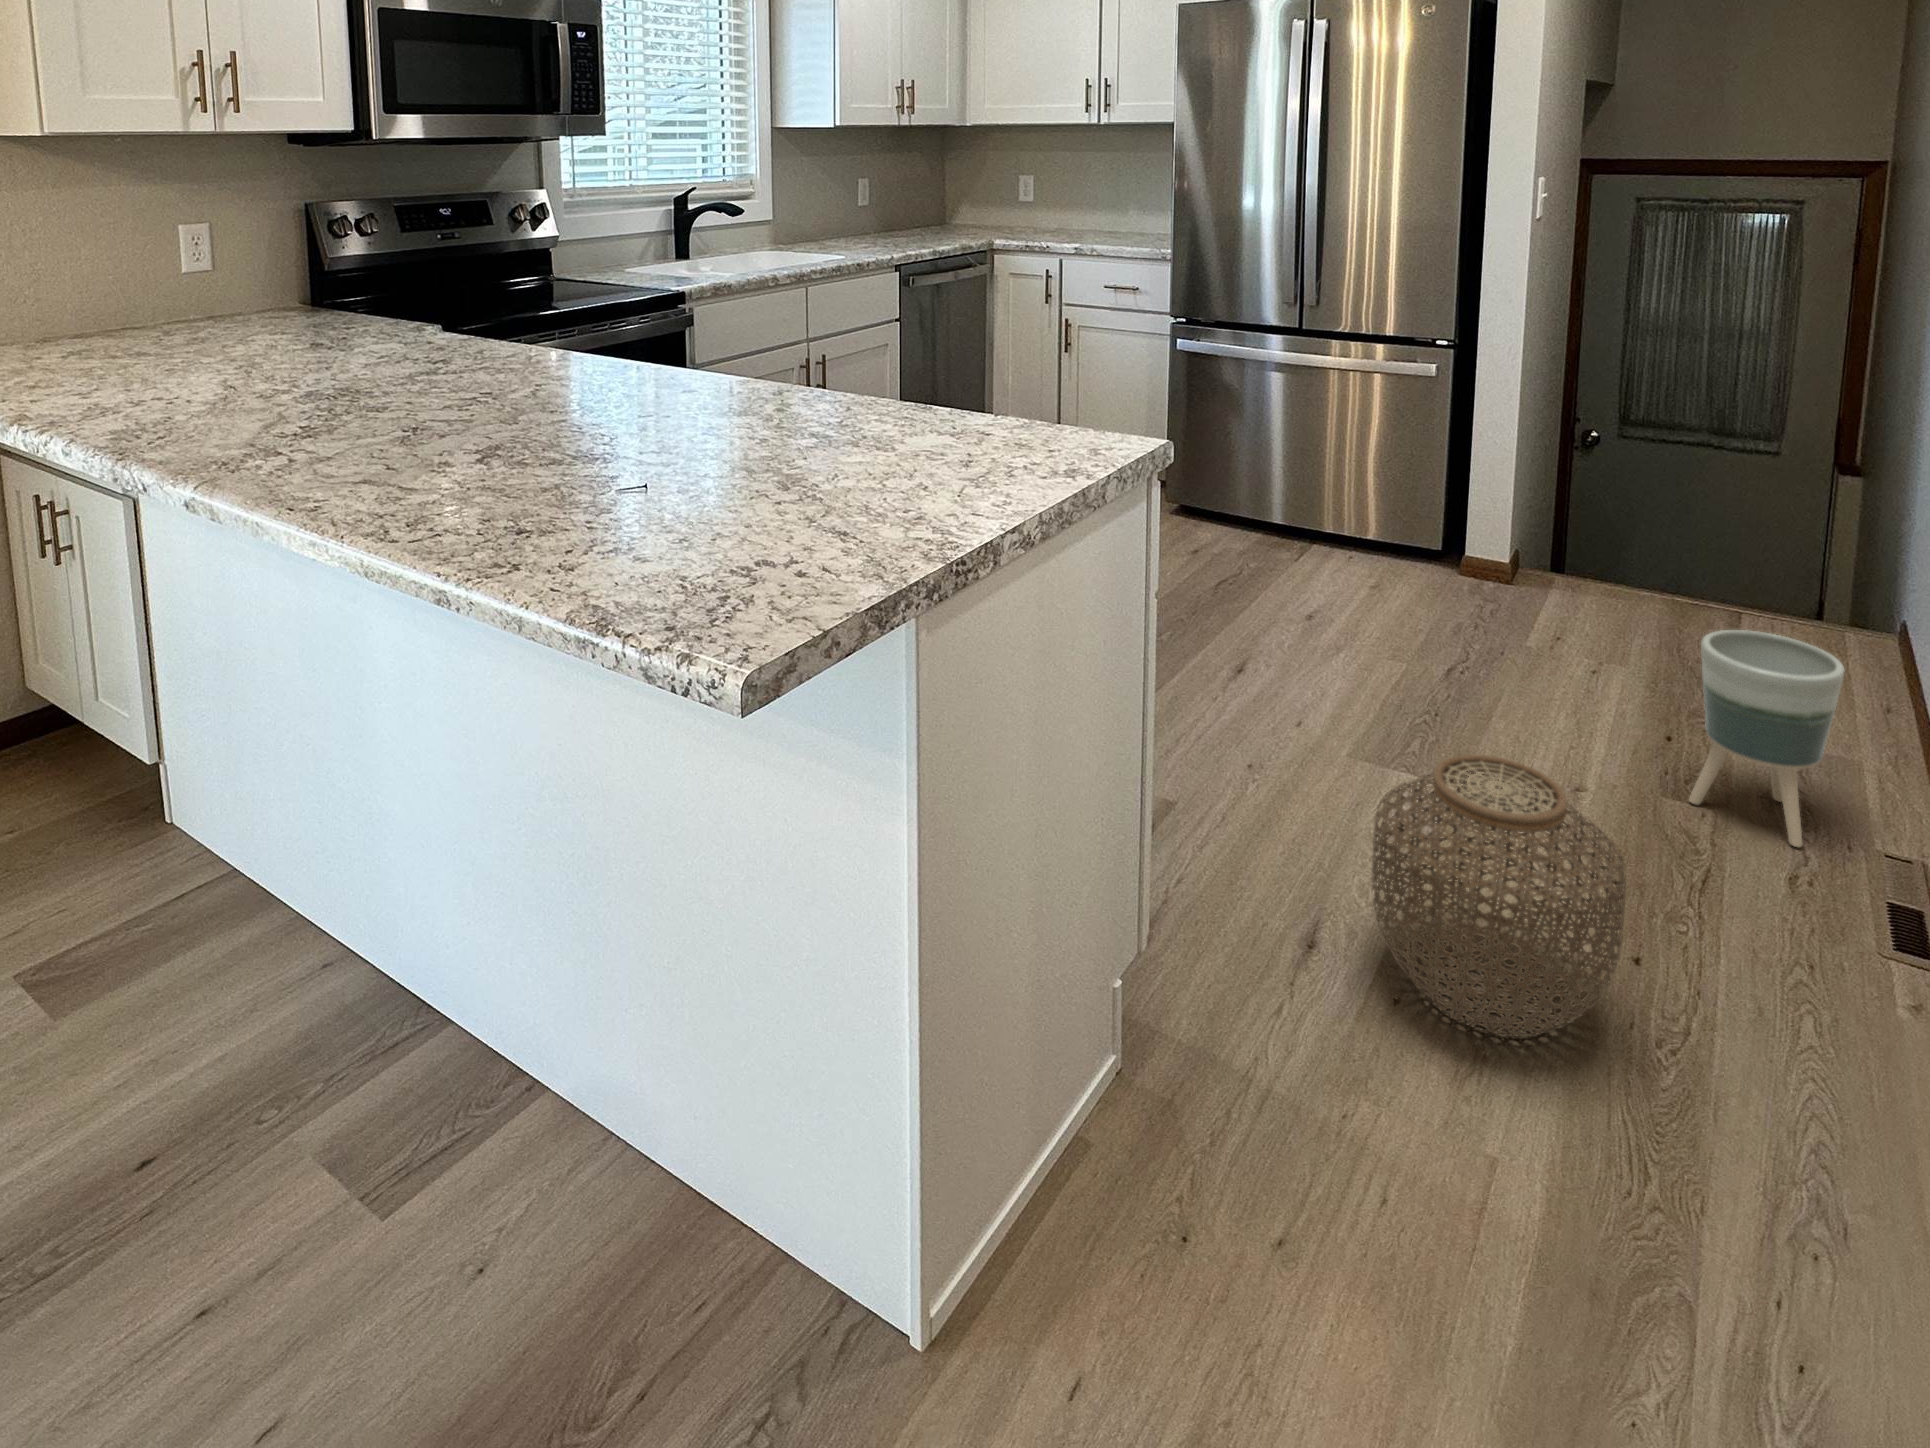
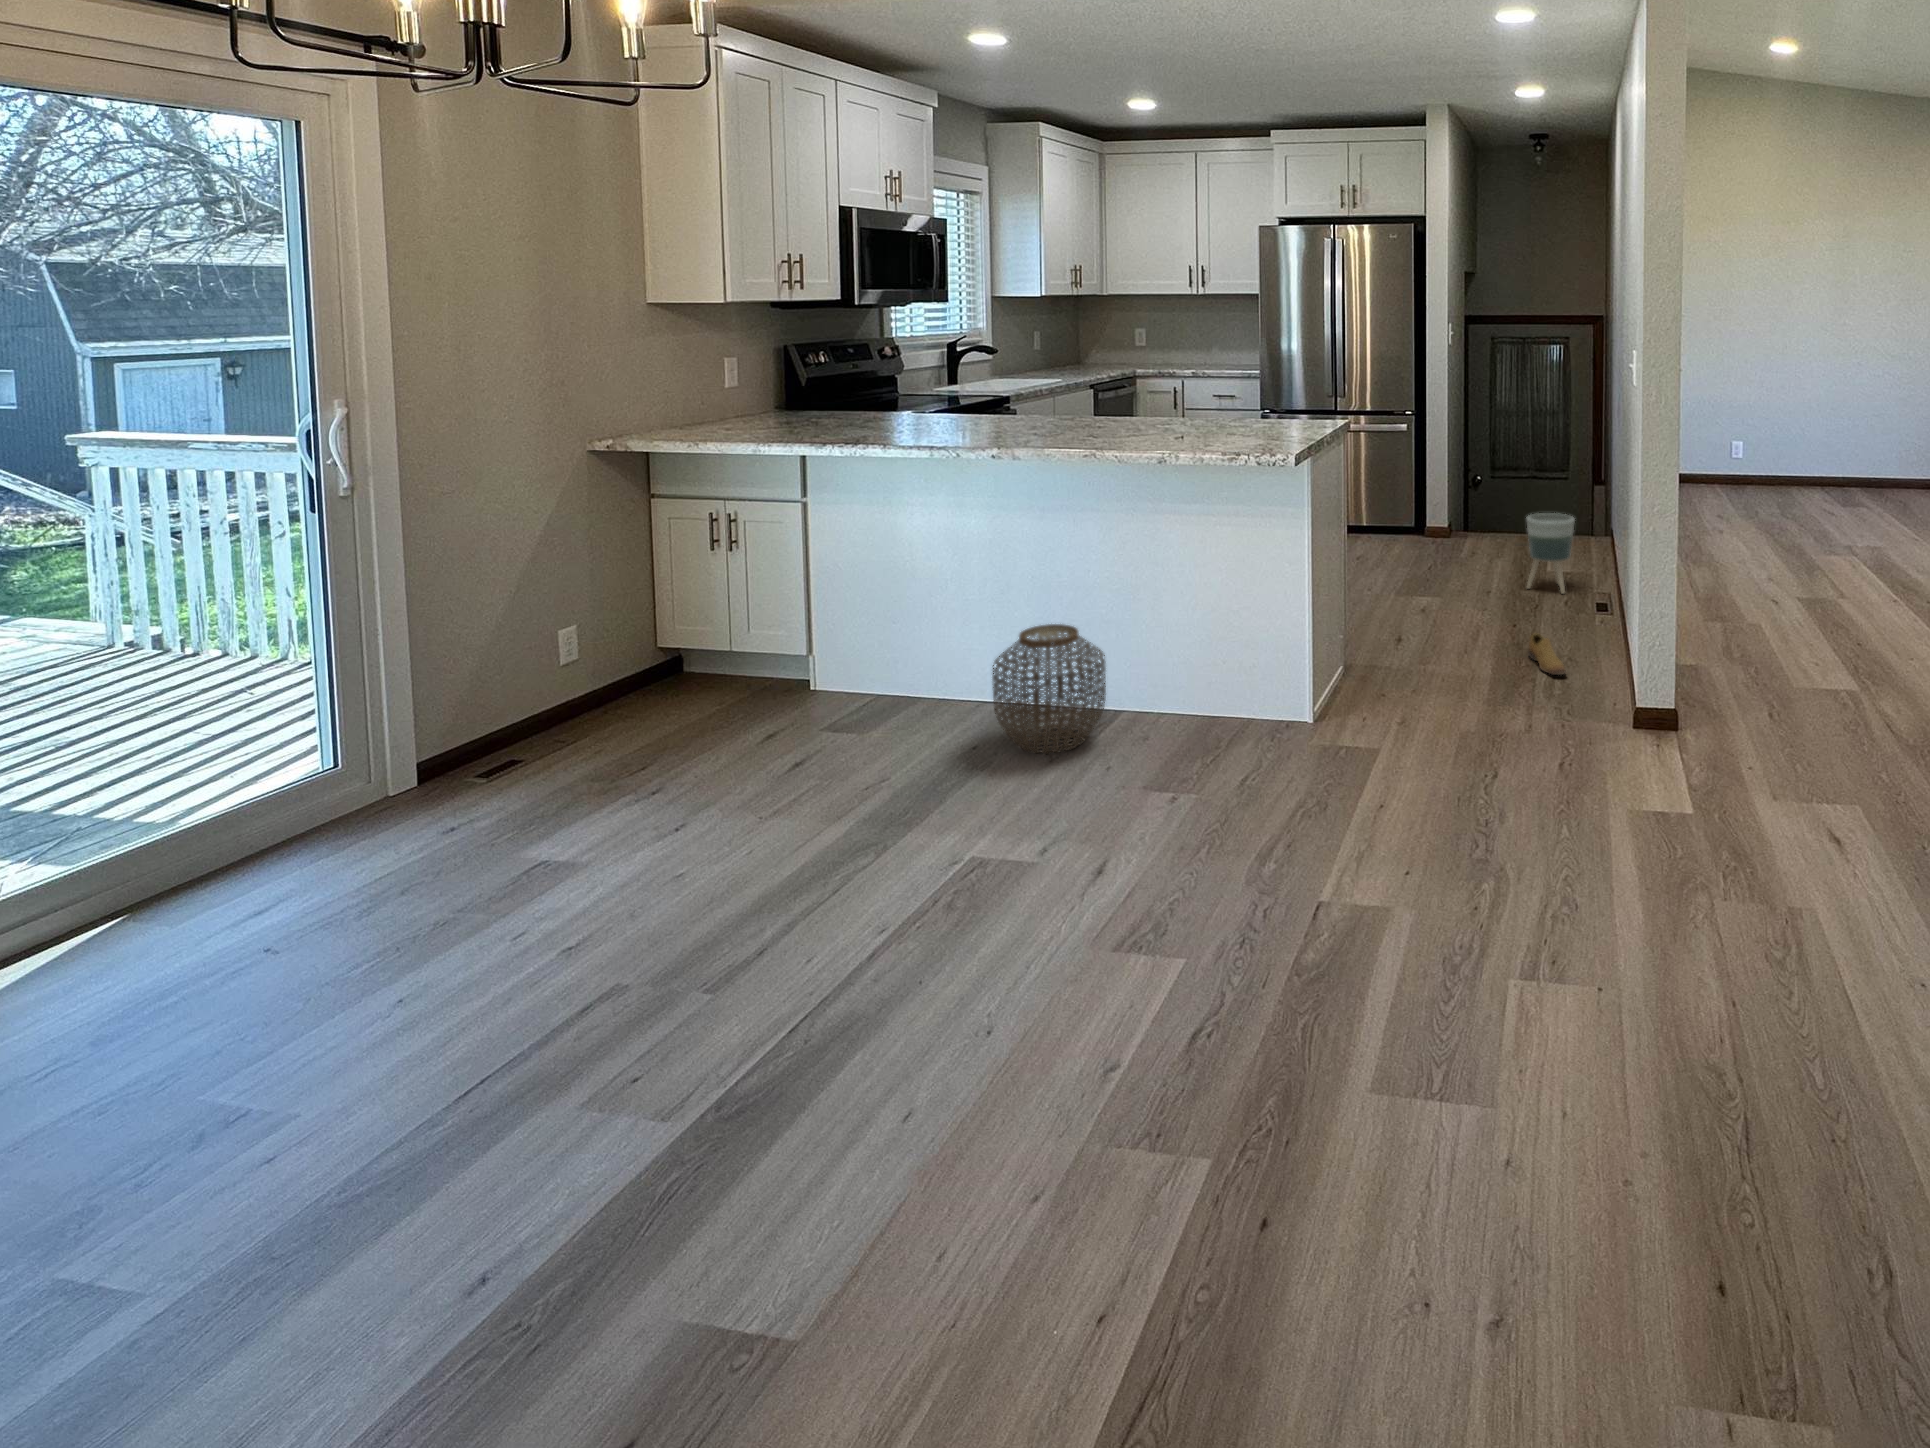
woven basket: present [1372,755,1626,1037] -> present [993,624,1106,753]
shoe: none [1693,1102,1845,1357] -> present [1528,633,1566,675]

